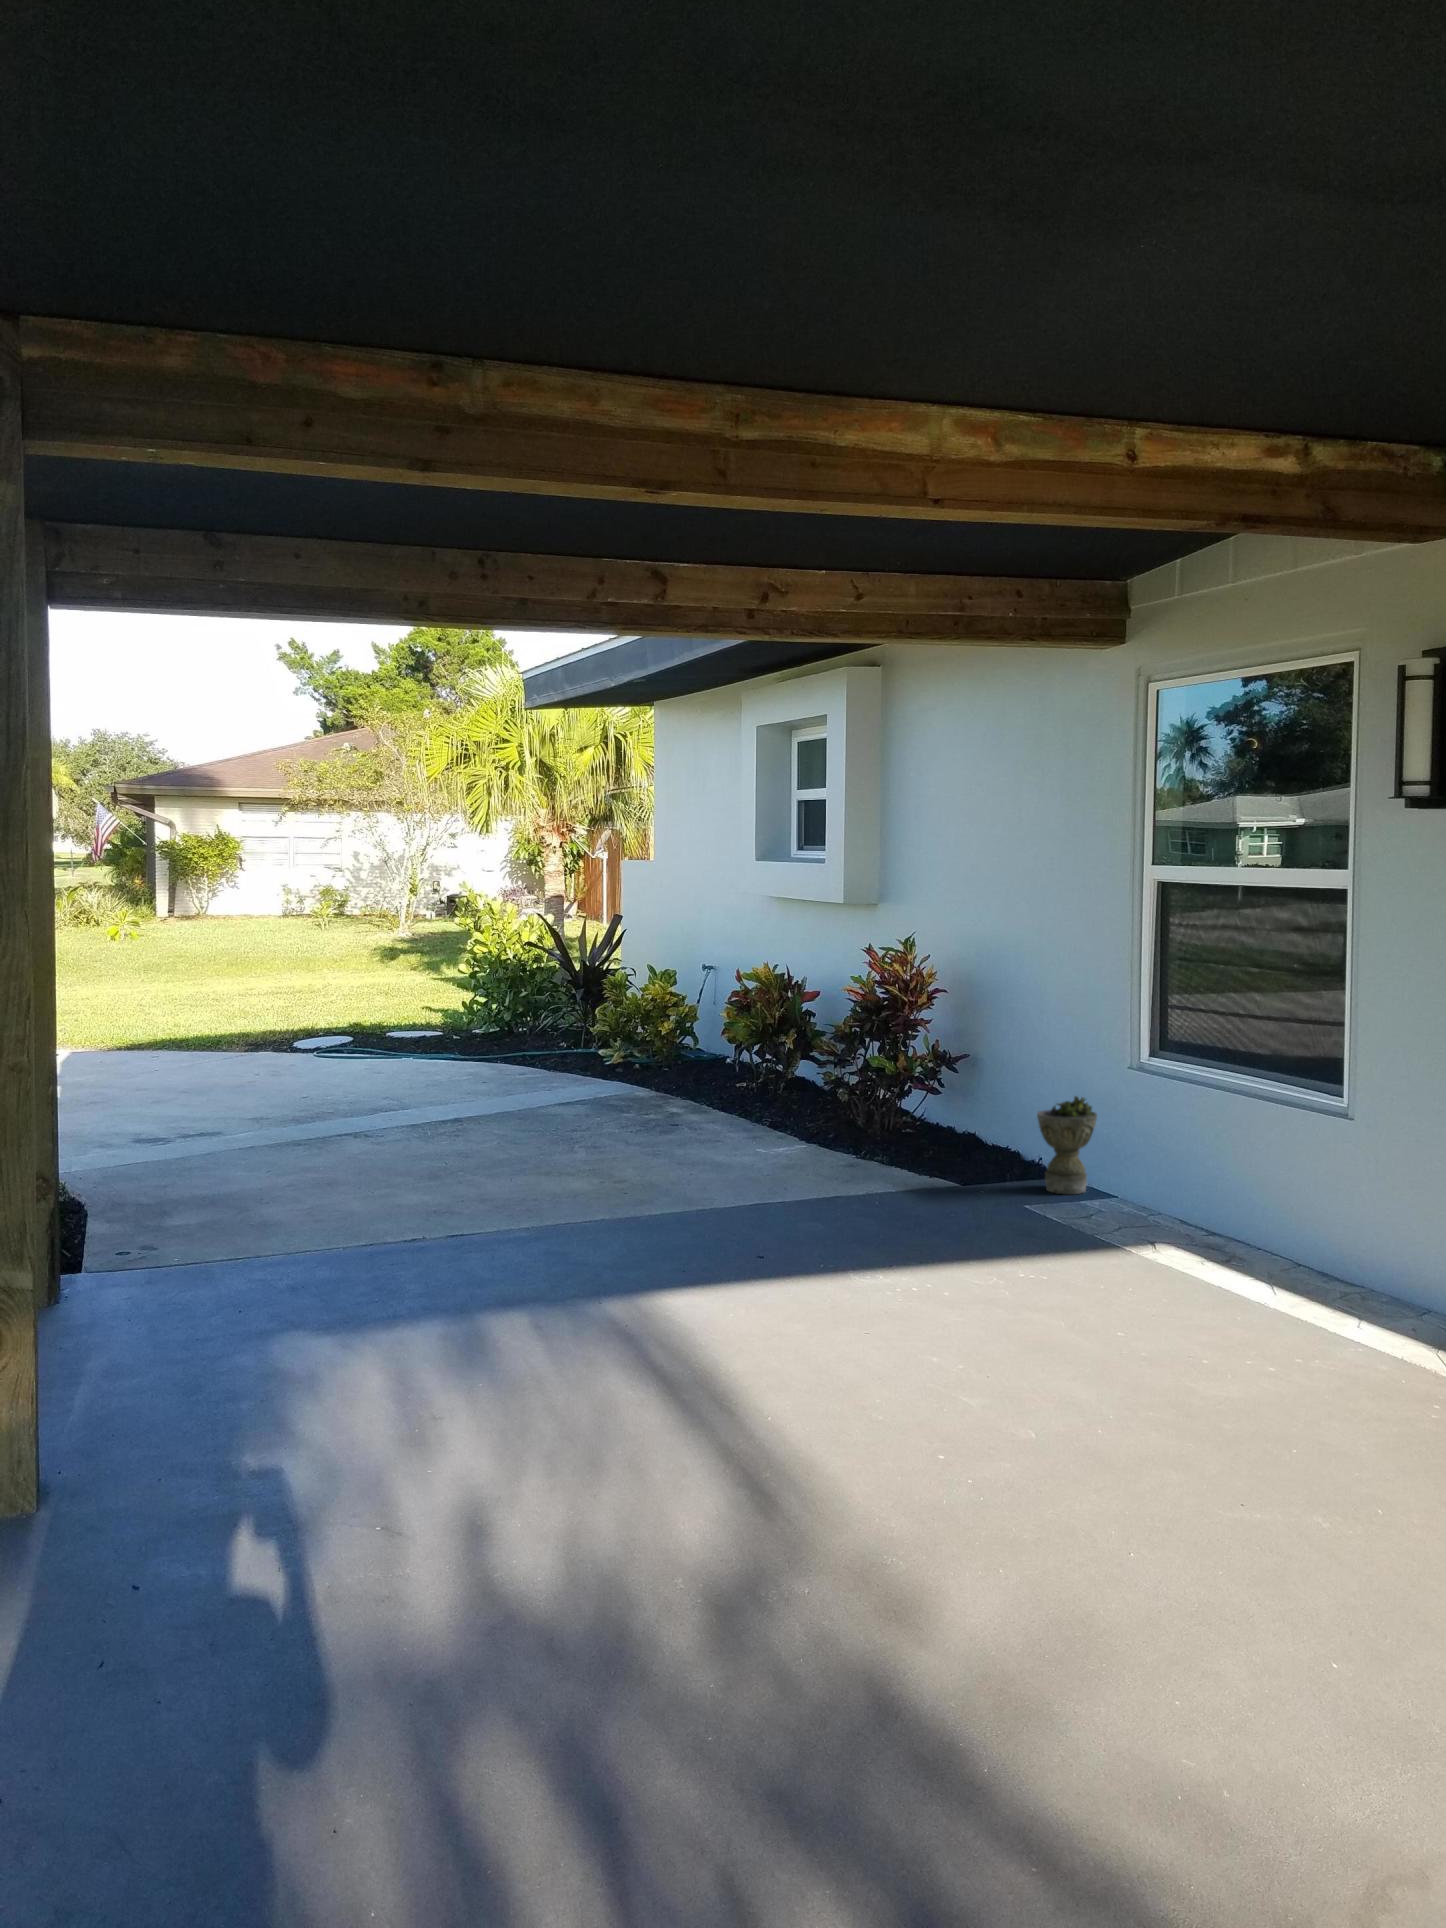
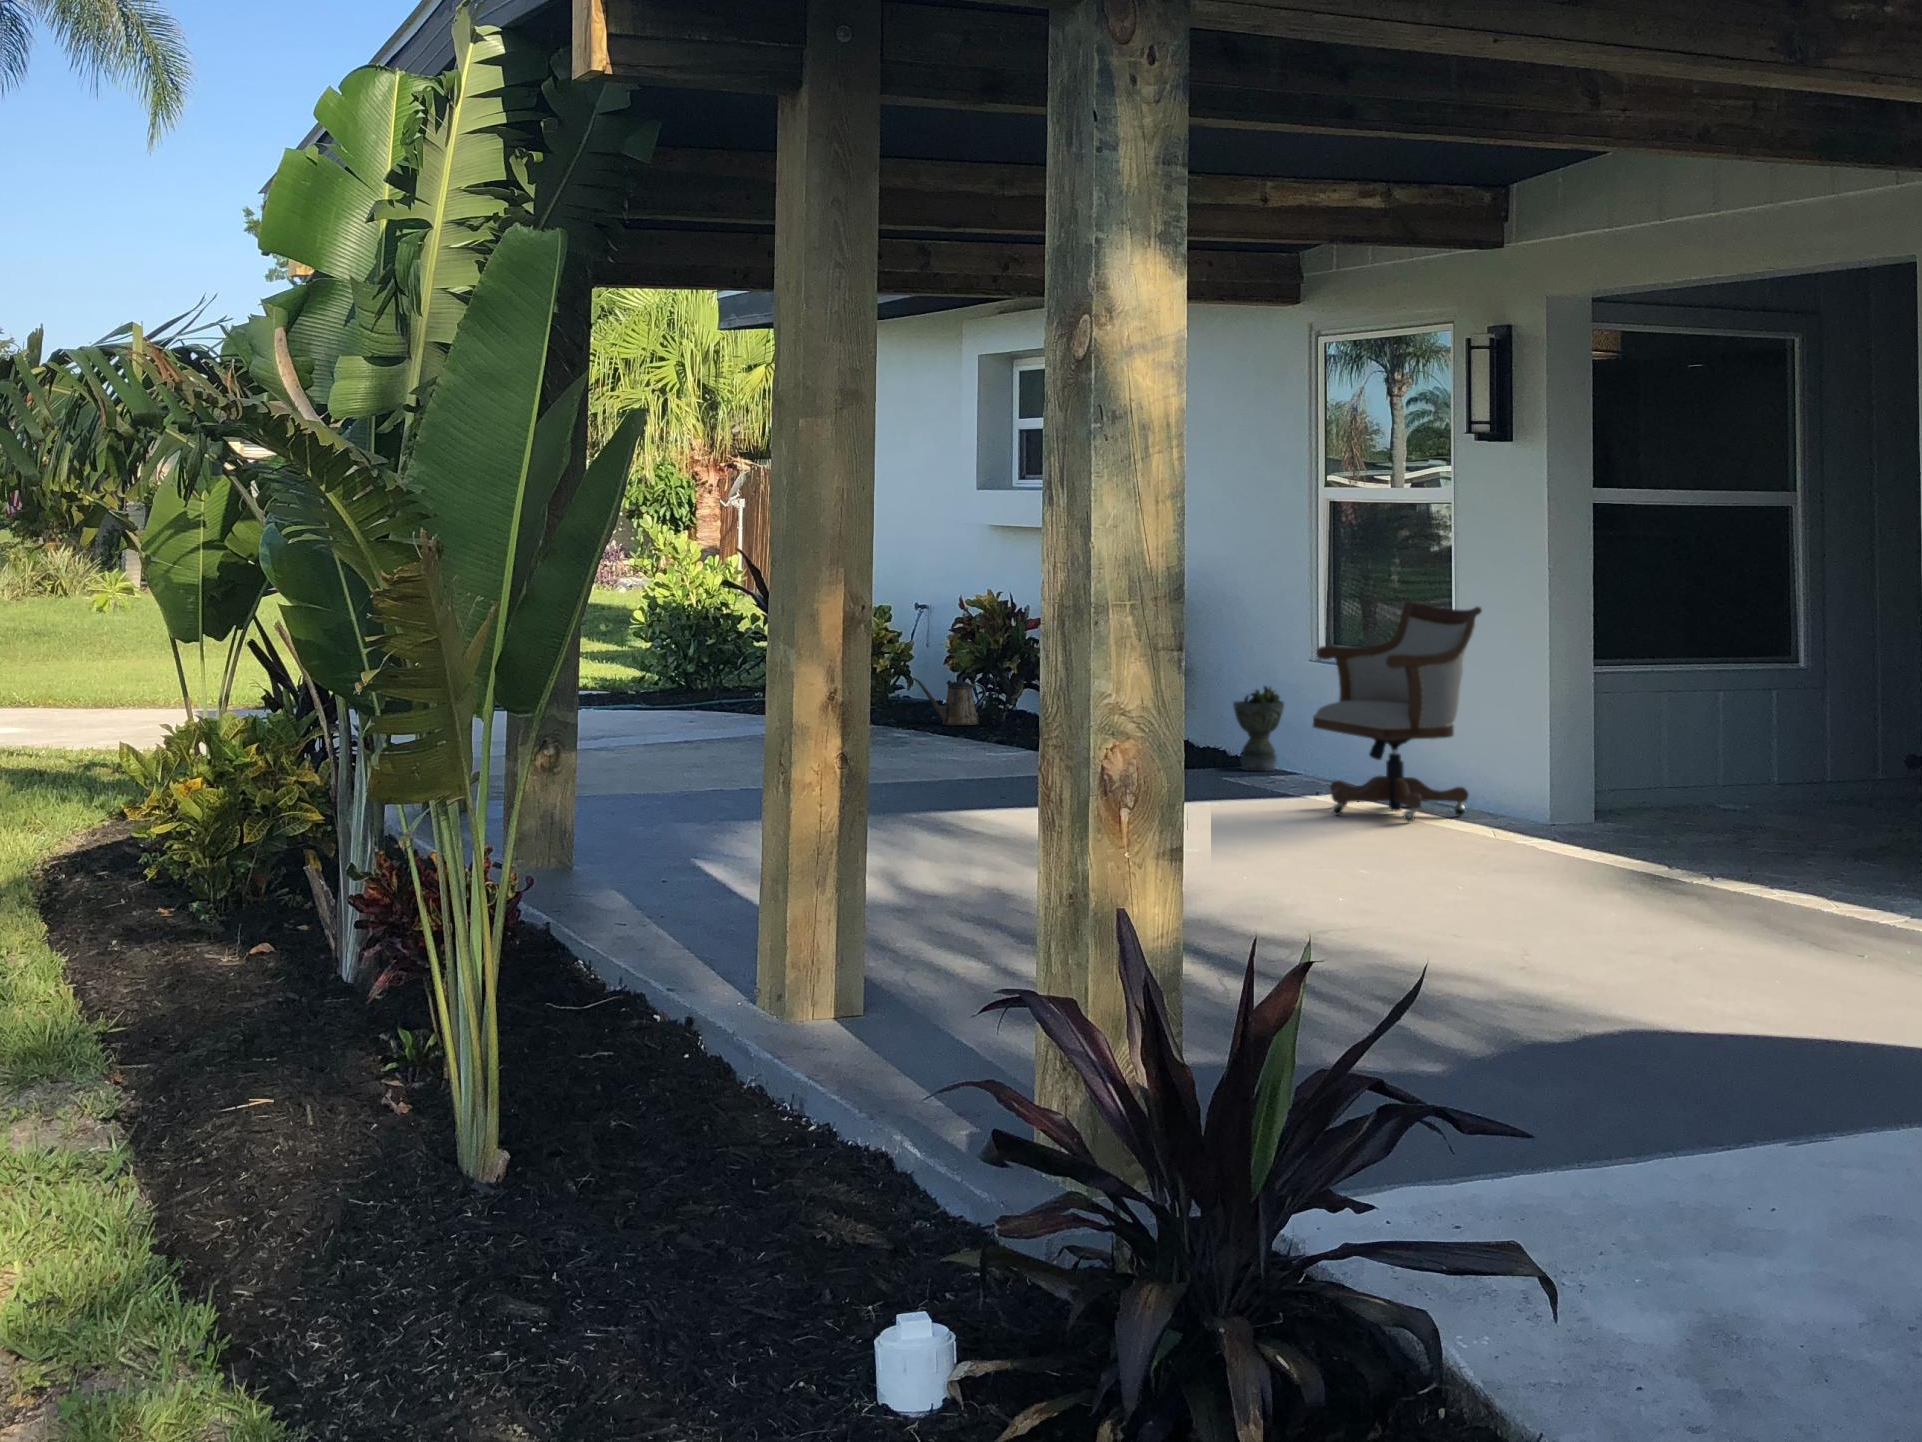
chair: none [1162,1016,1407,1326] -> present [1313,601,1482,822]
watering can: none [684,1058,761,1106] -> present [913,678,986,725]

